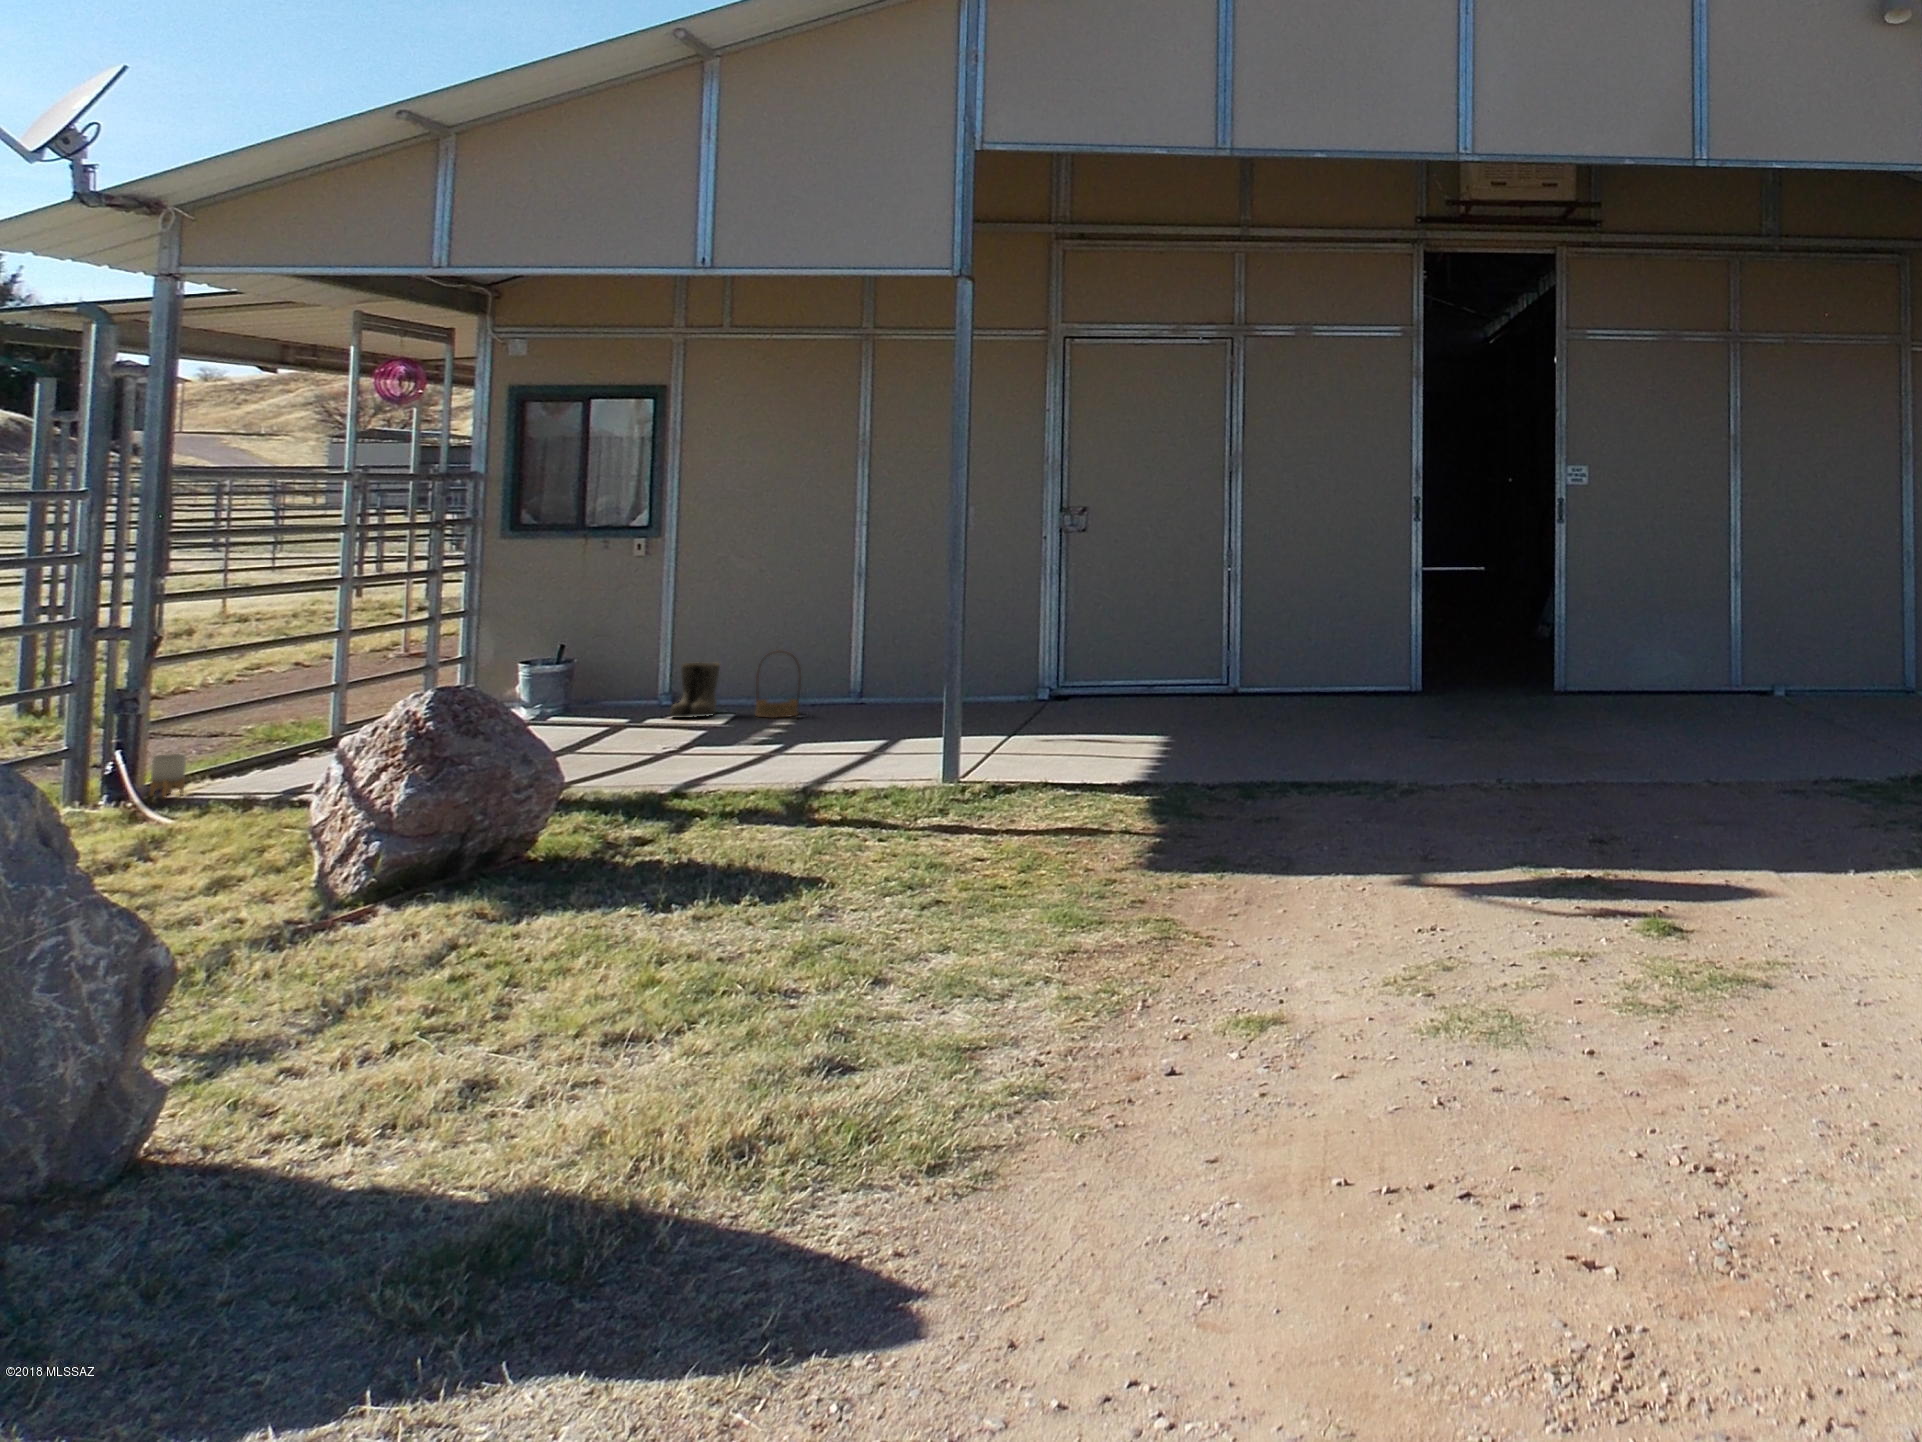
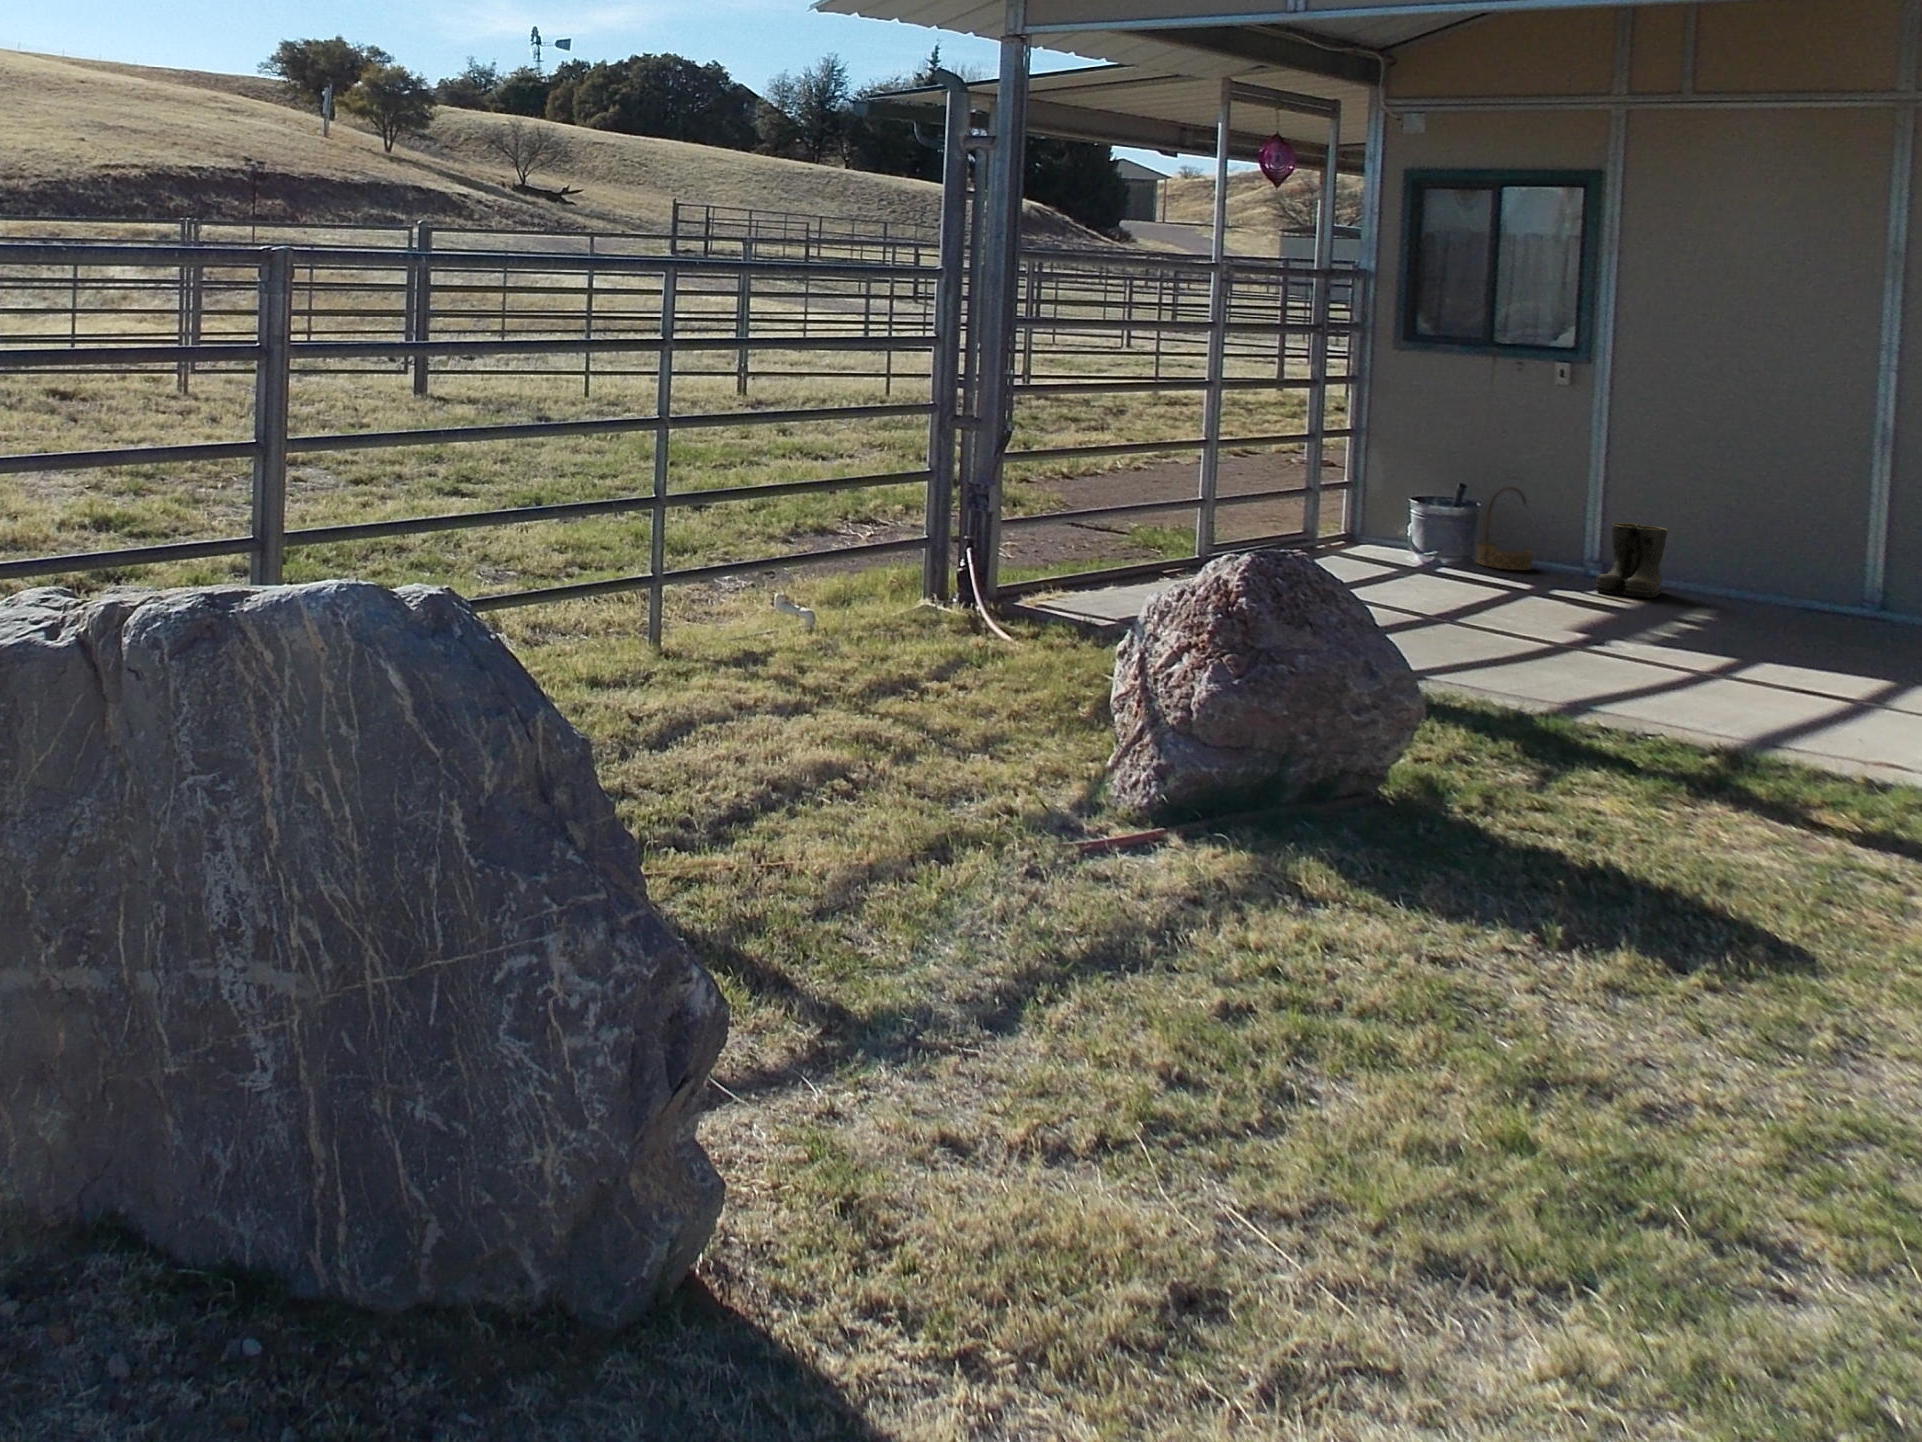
basket: present [755,651,800,718] -> present [1476,487,1533,570]
planter: present [150,754,187,797] -> none [999,560,1032,606]

